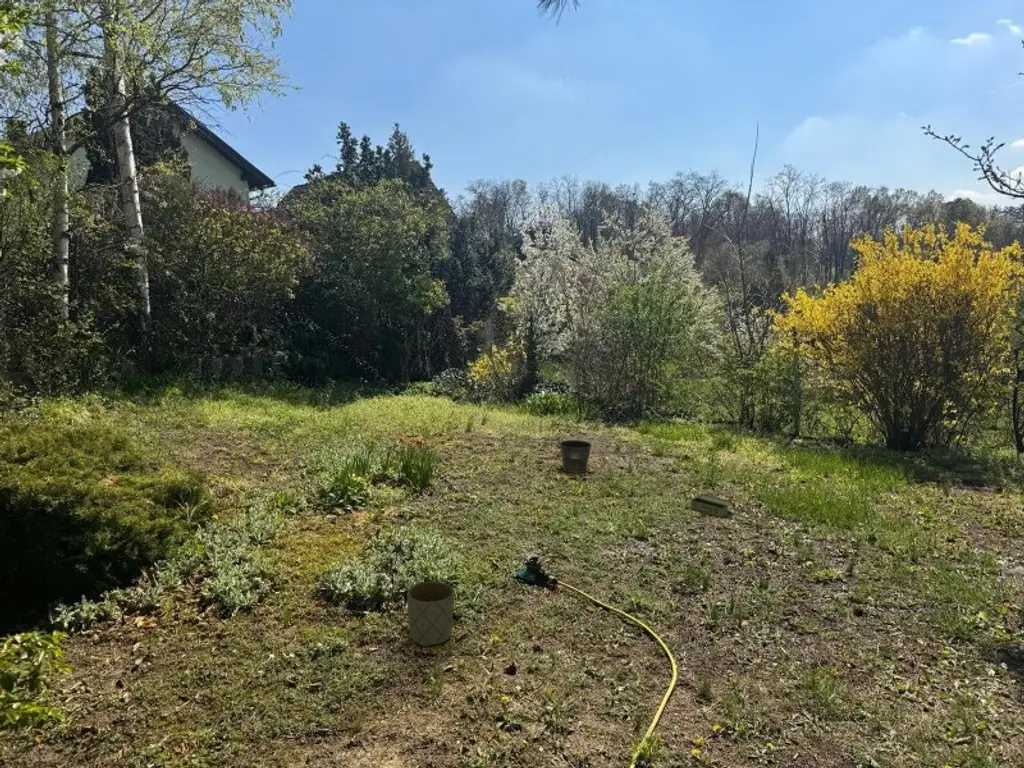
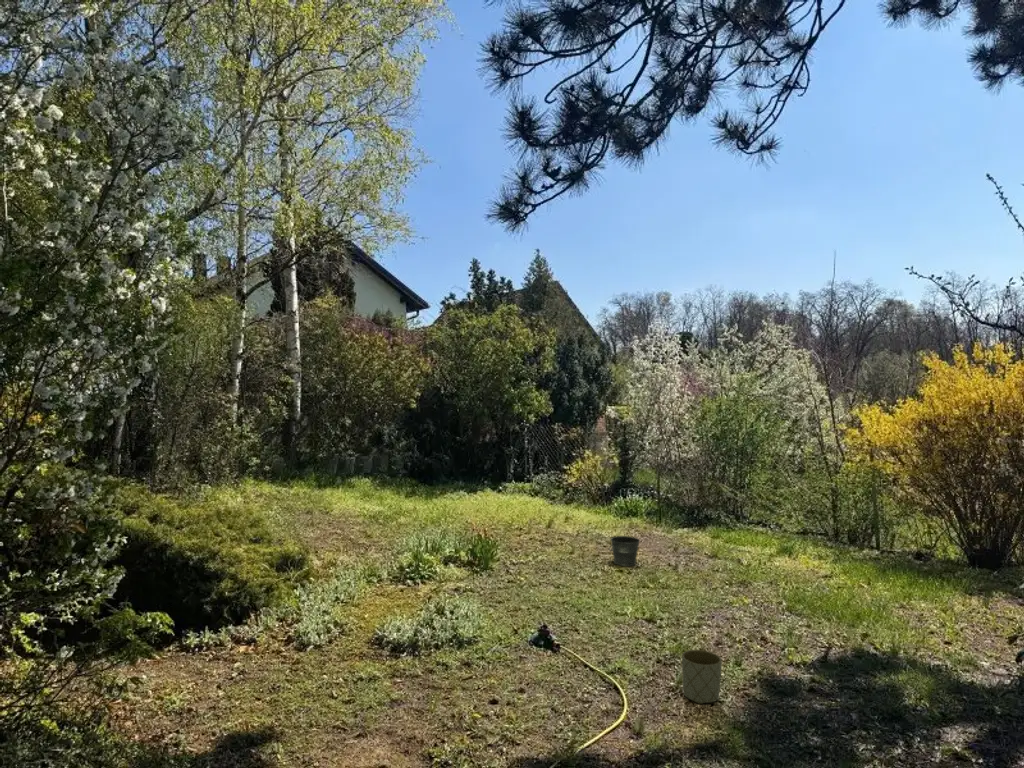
toolbox: present [690,495,733,517] -> none [716,589,755,610]
planter: present [407,581,454,647] -> present [682,650,722,704]

